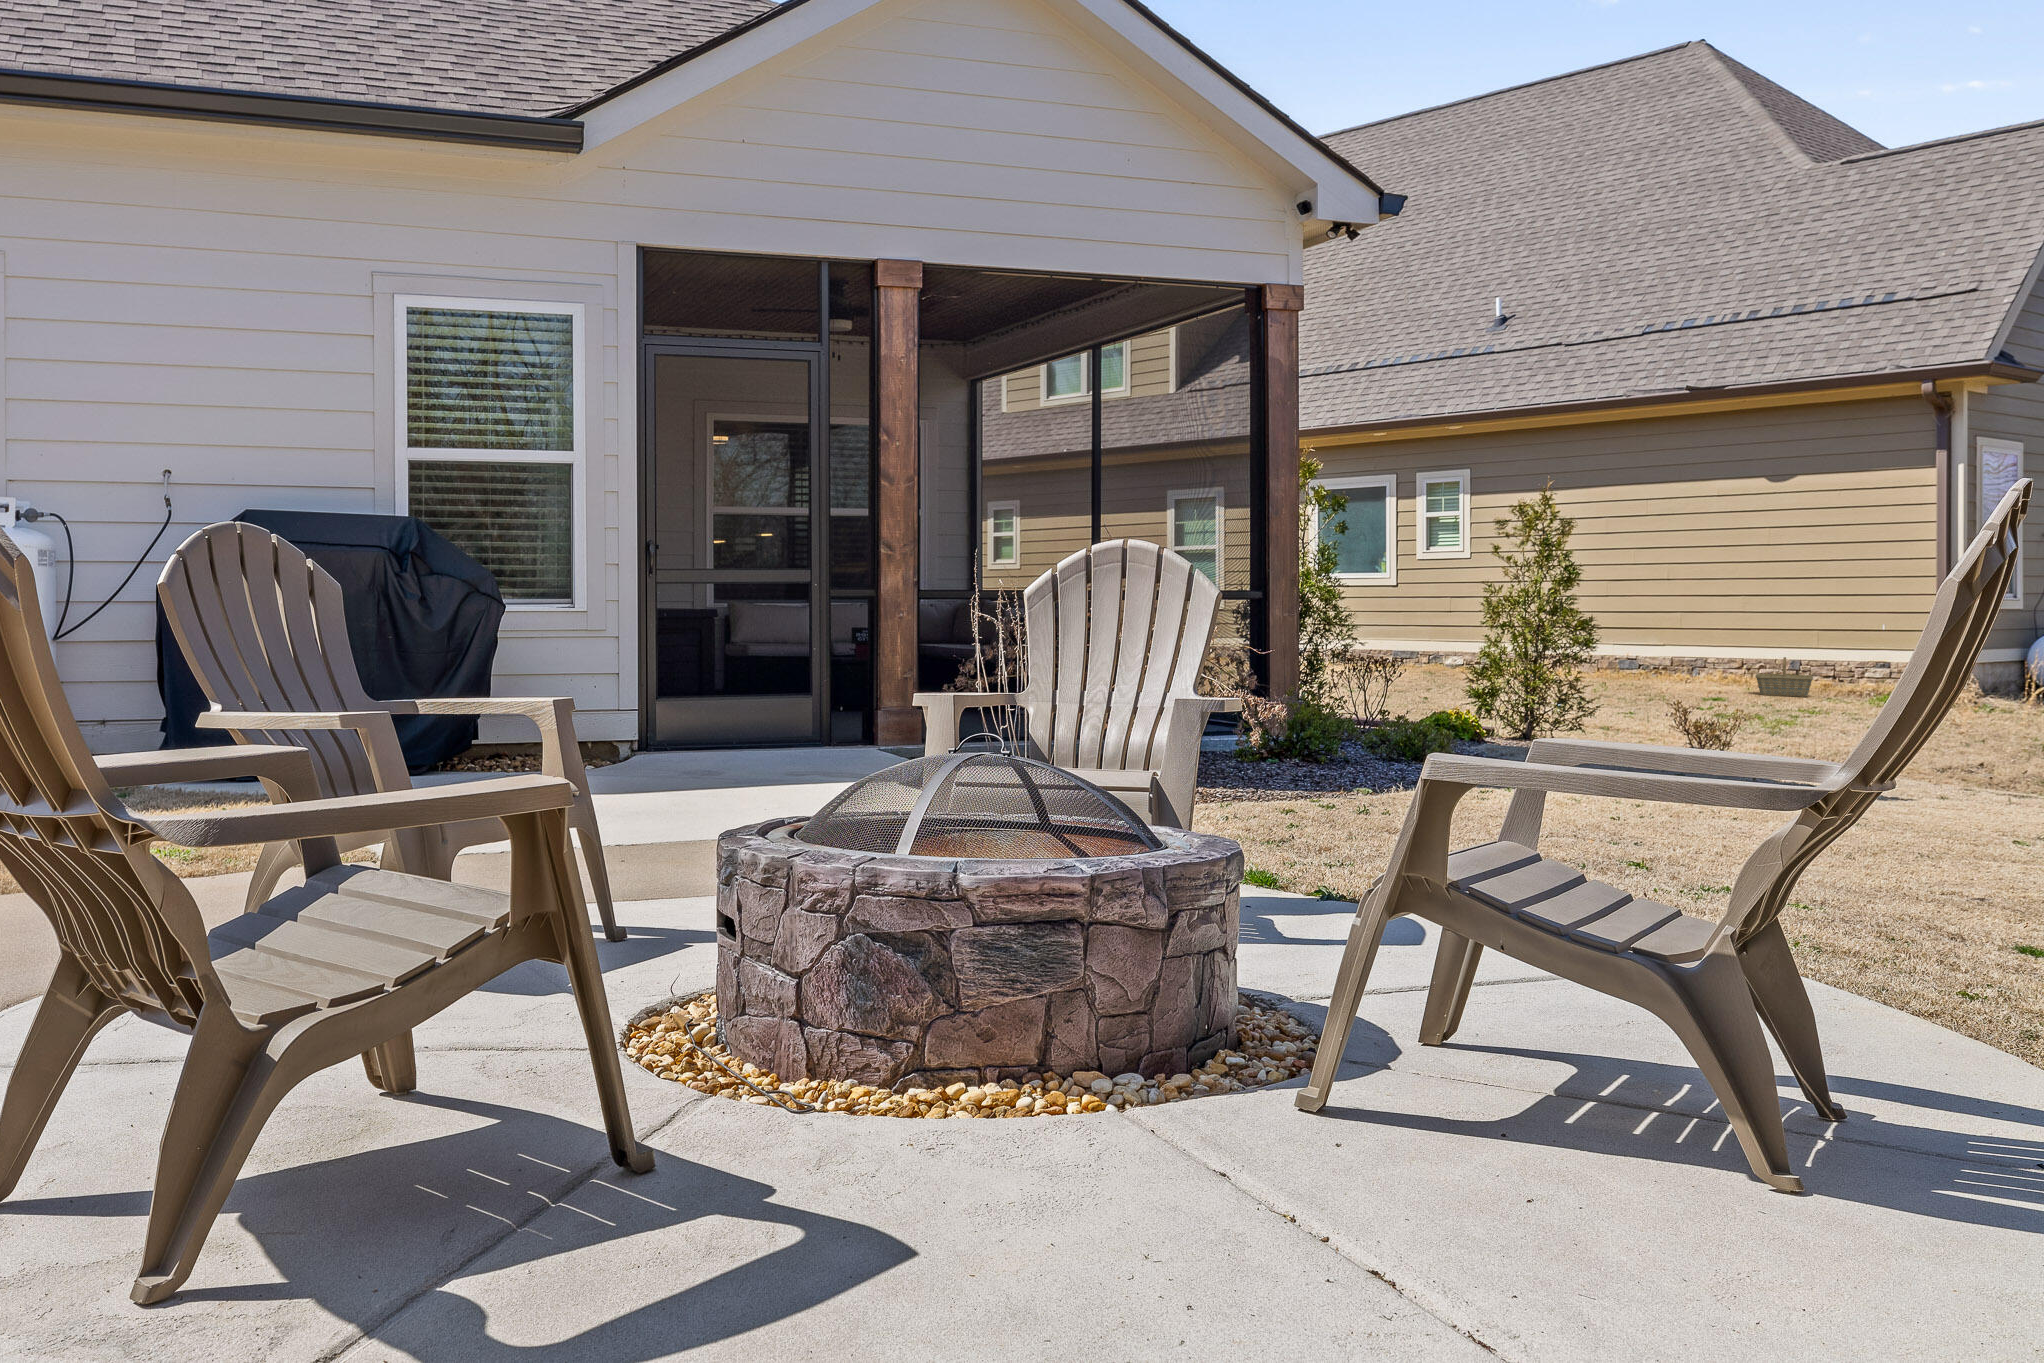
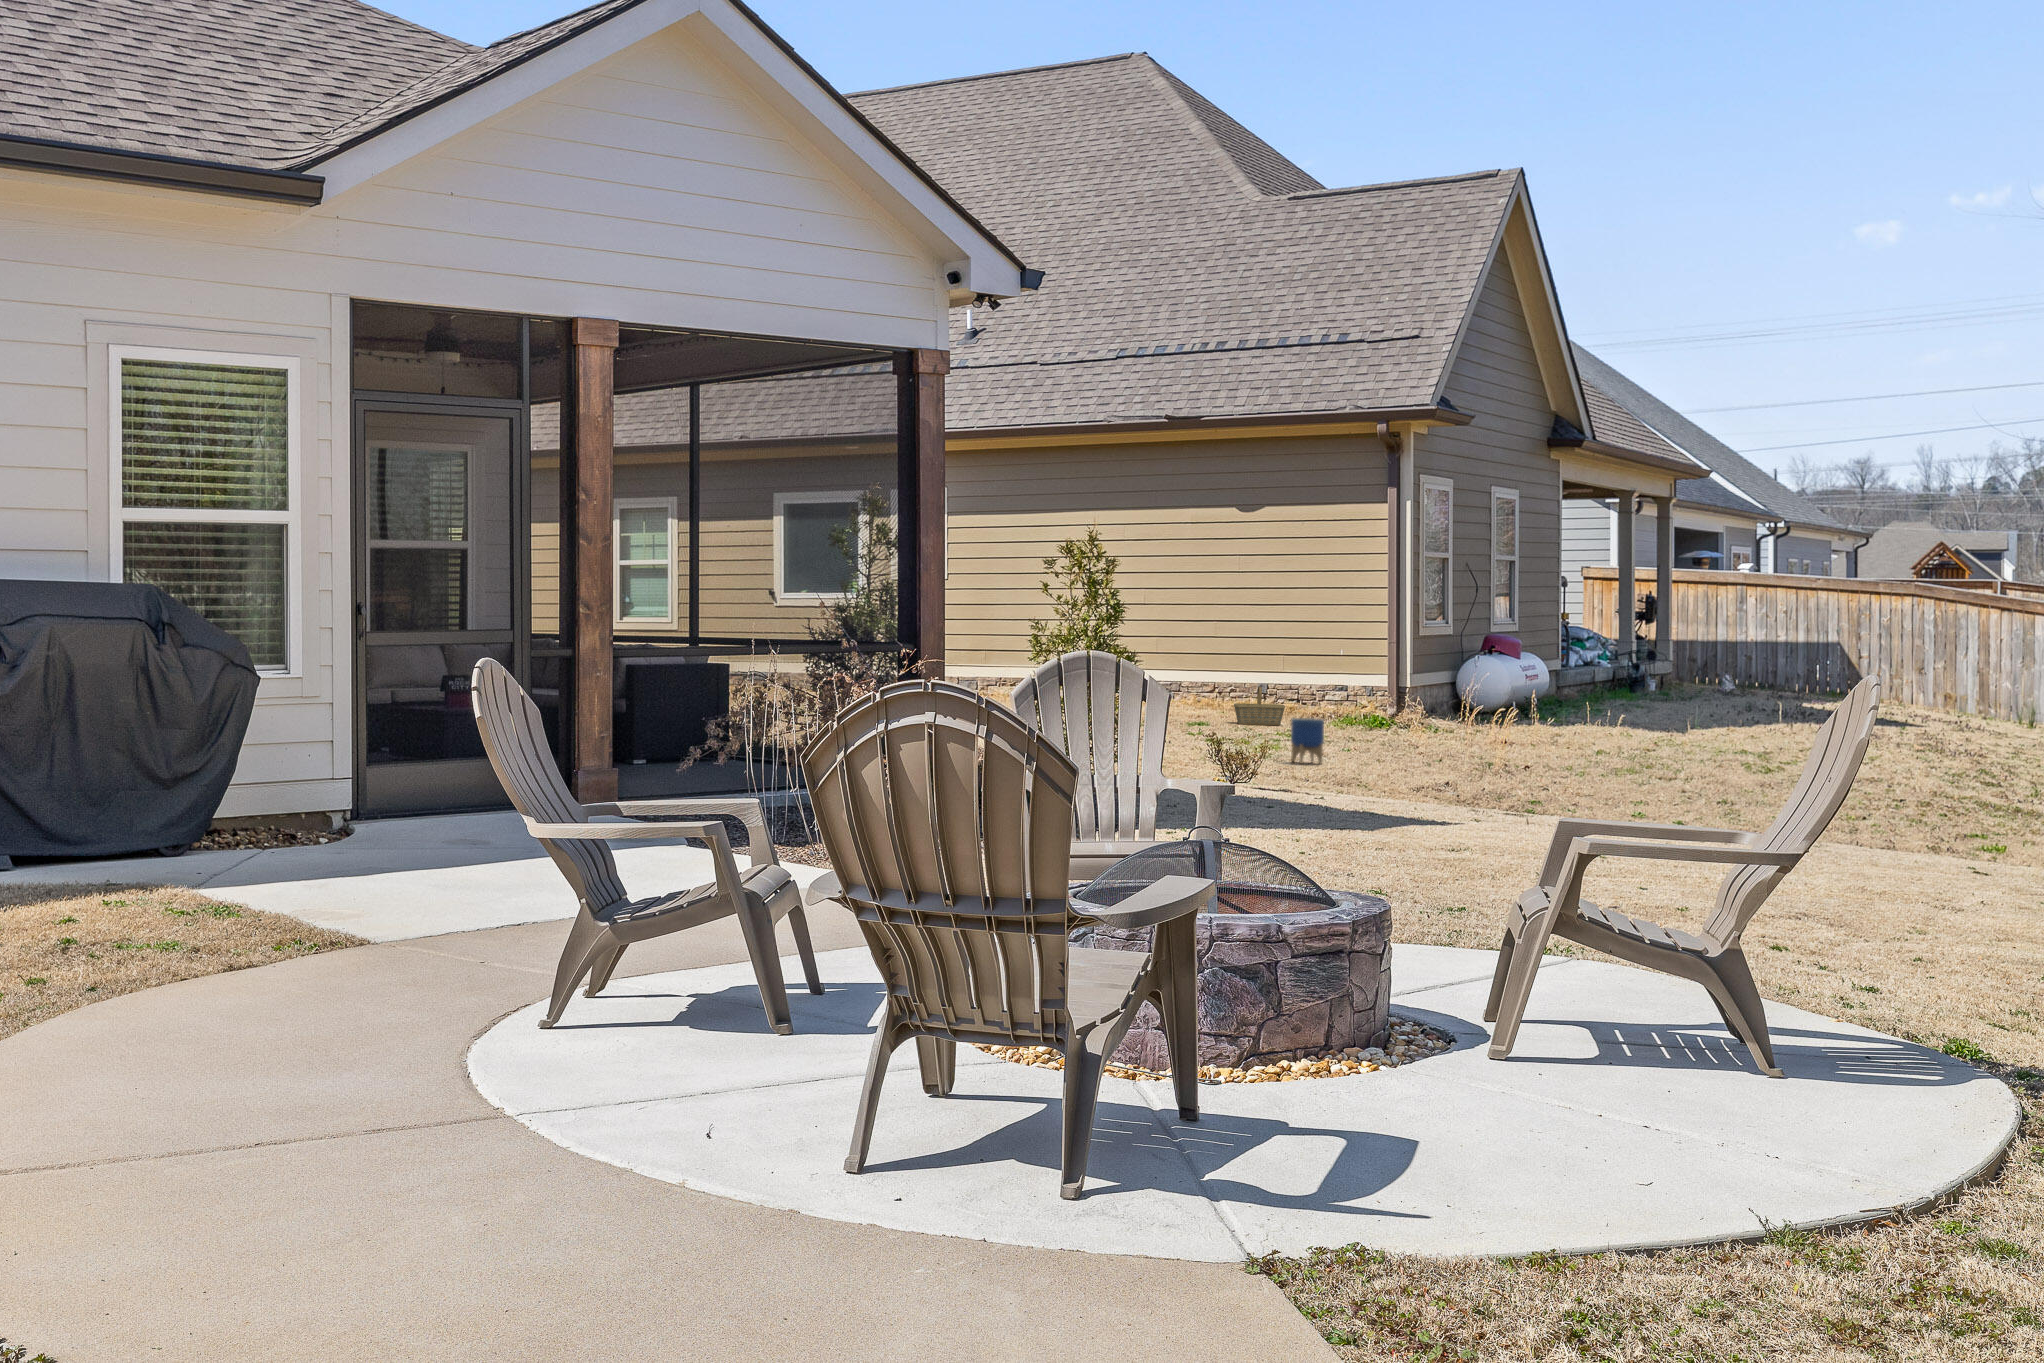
planter: none [1774,698,1813,747] -> present [1291,718,1324,764]

